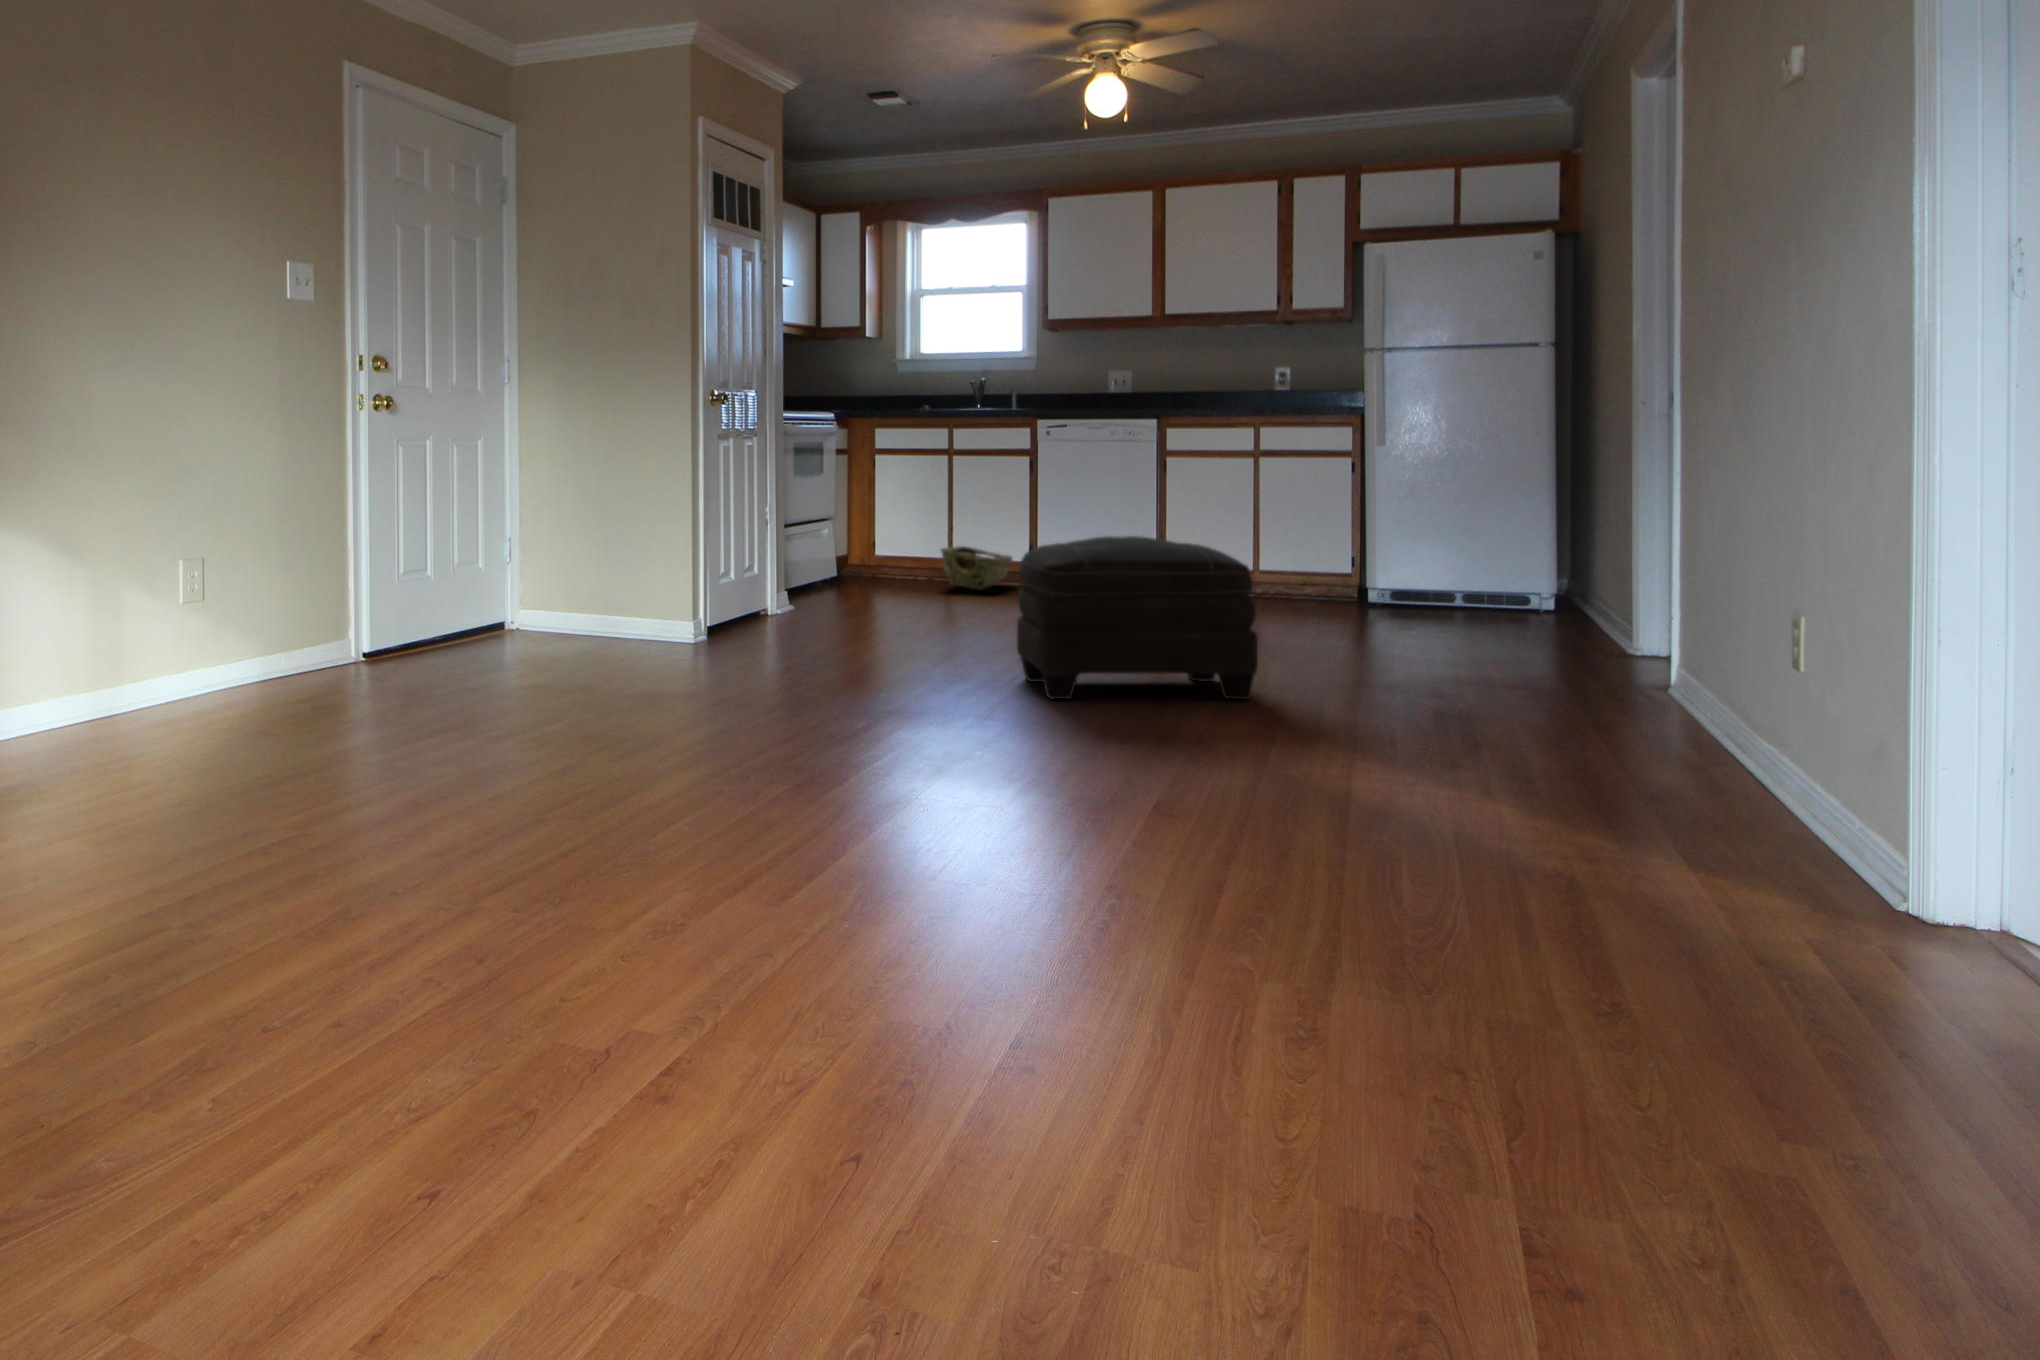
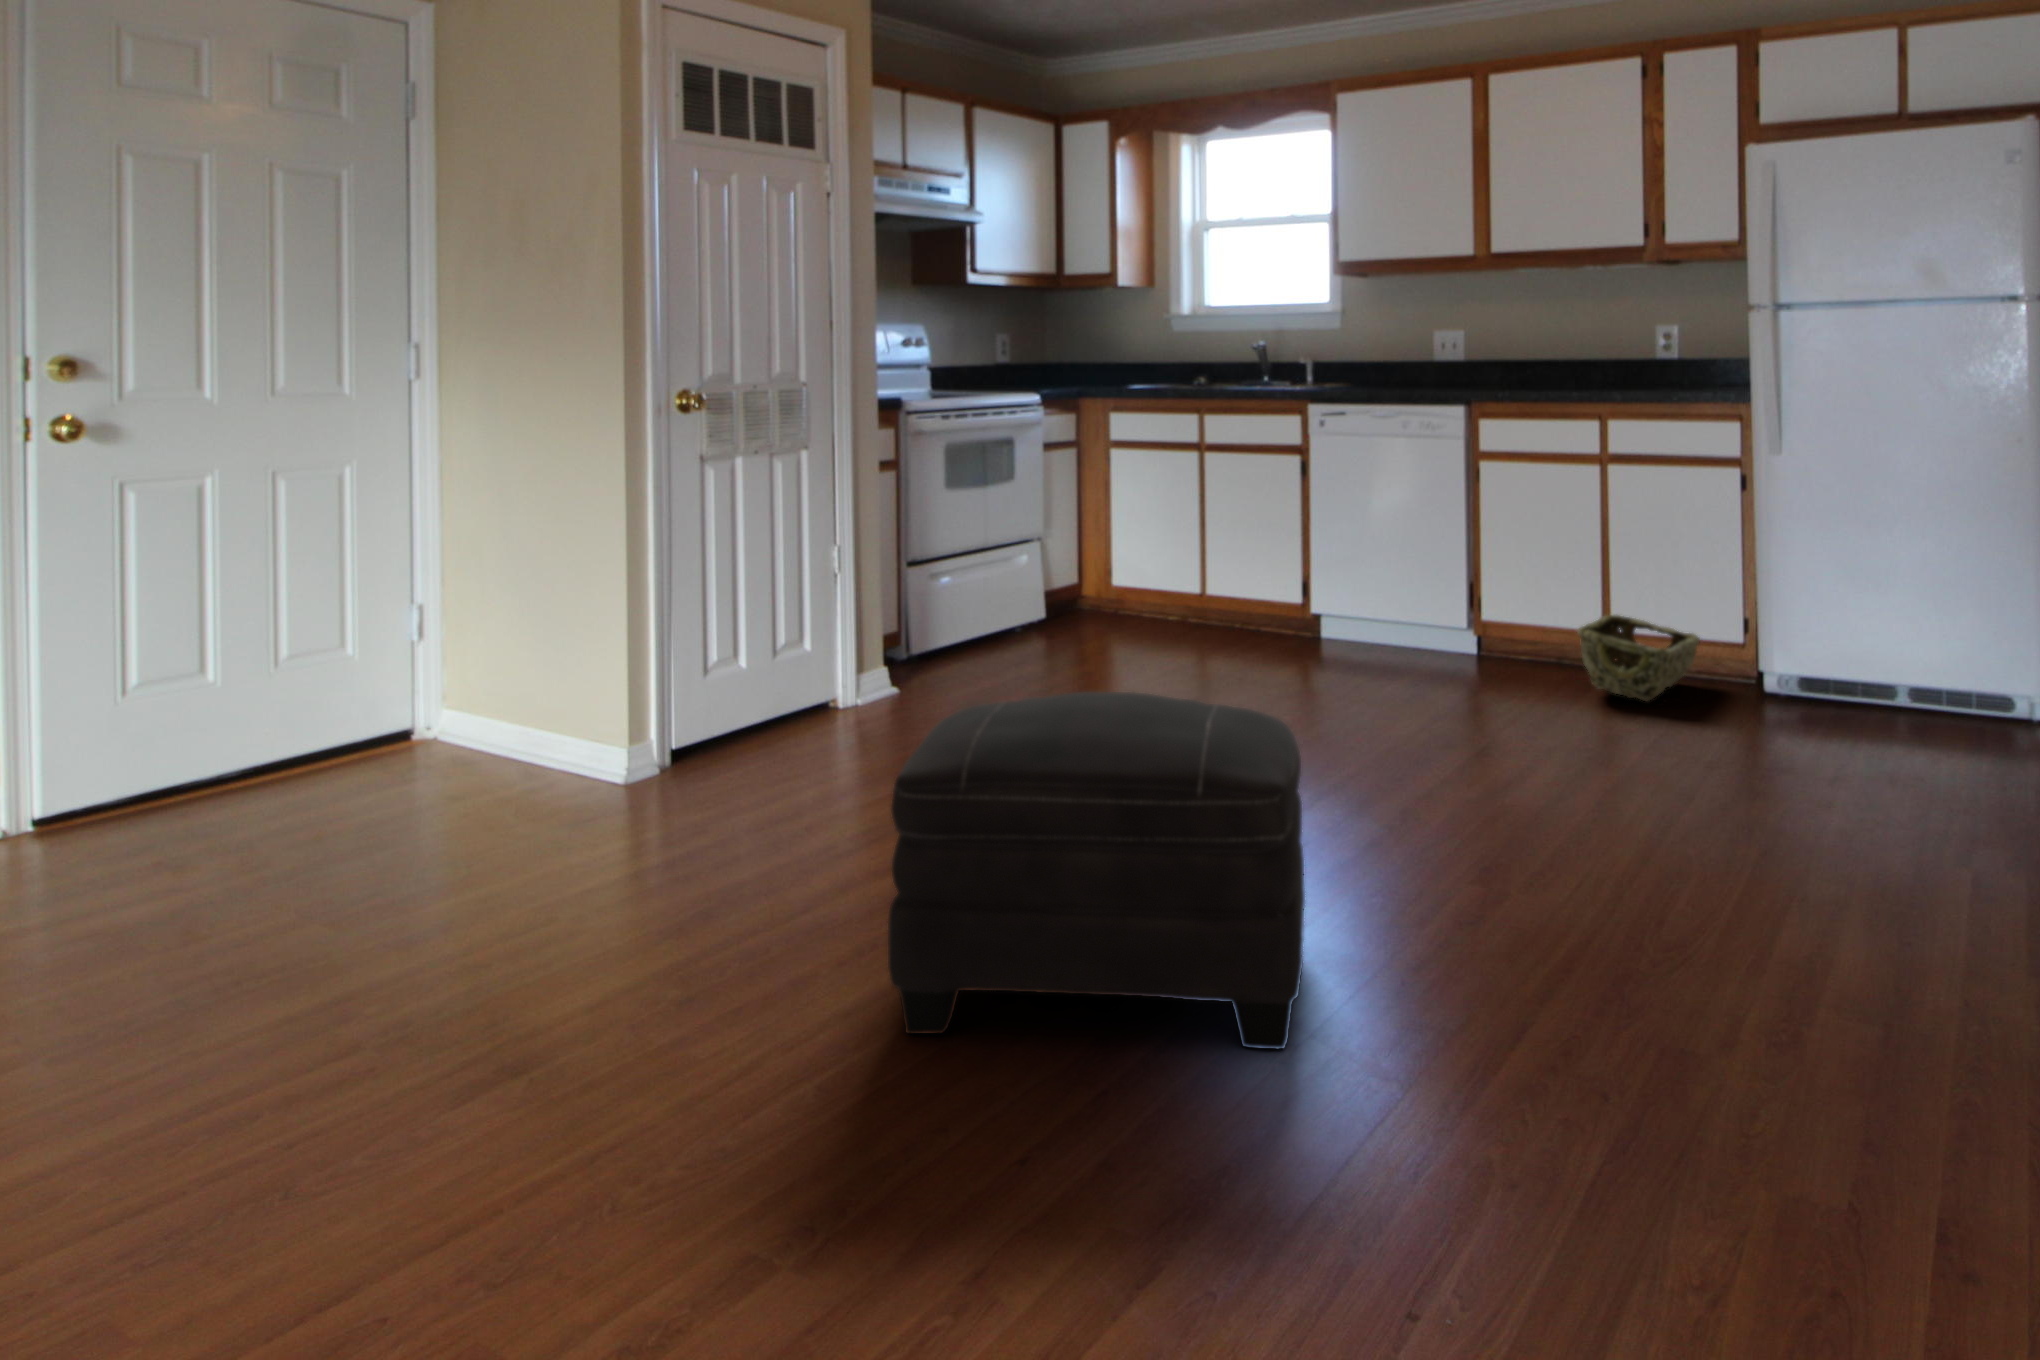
woven basket: present [941,546,1013,590] -> present [1578,615,1699,701]

